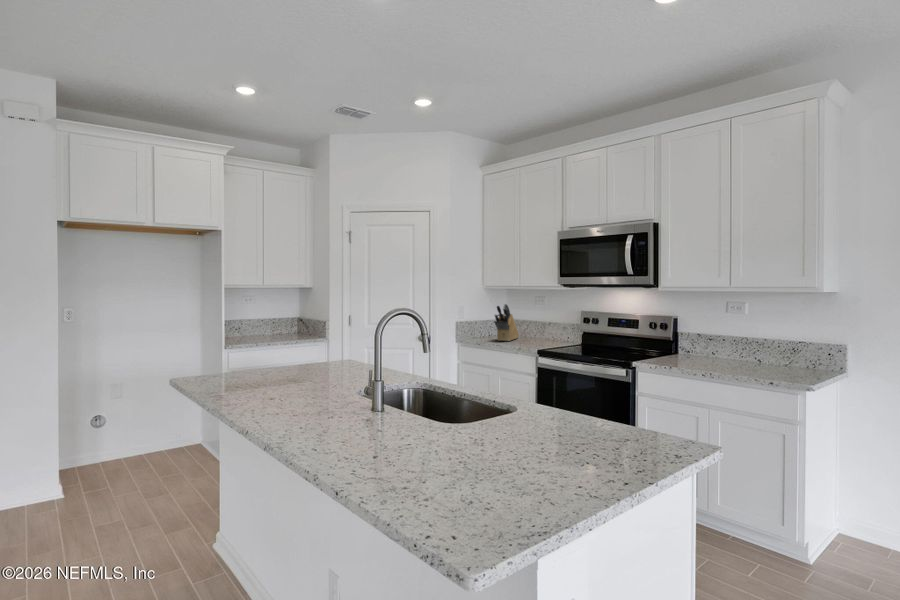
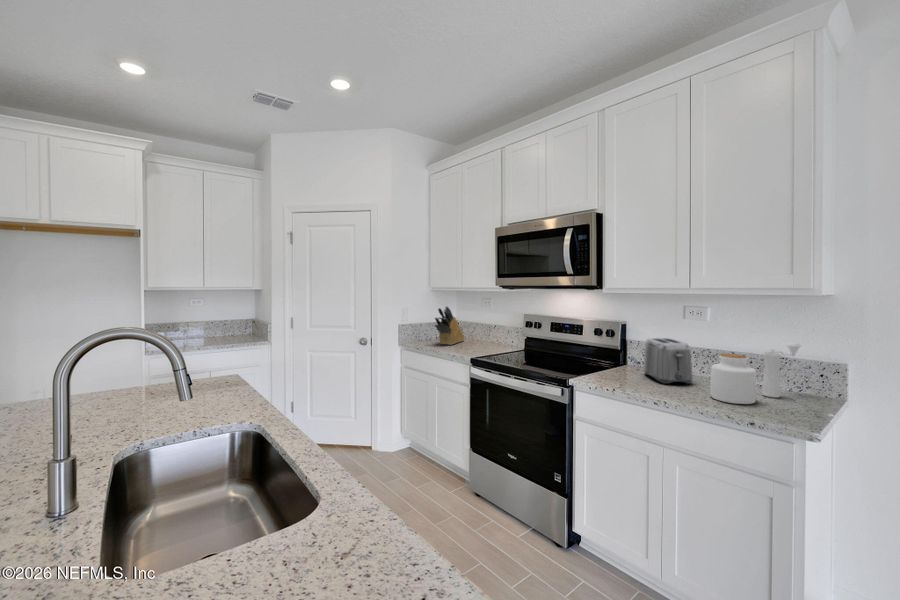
toaster: none [694,329,733,364] -> present [644,338,693,384]
pepper mill: none [784,329,814,370] -> present [762,342,801,398]
jar: none [745,337,778,374] -> present [710,354,756,404]

